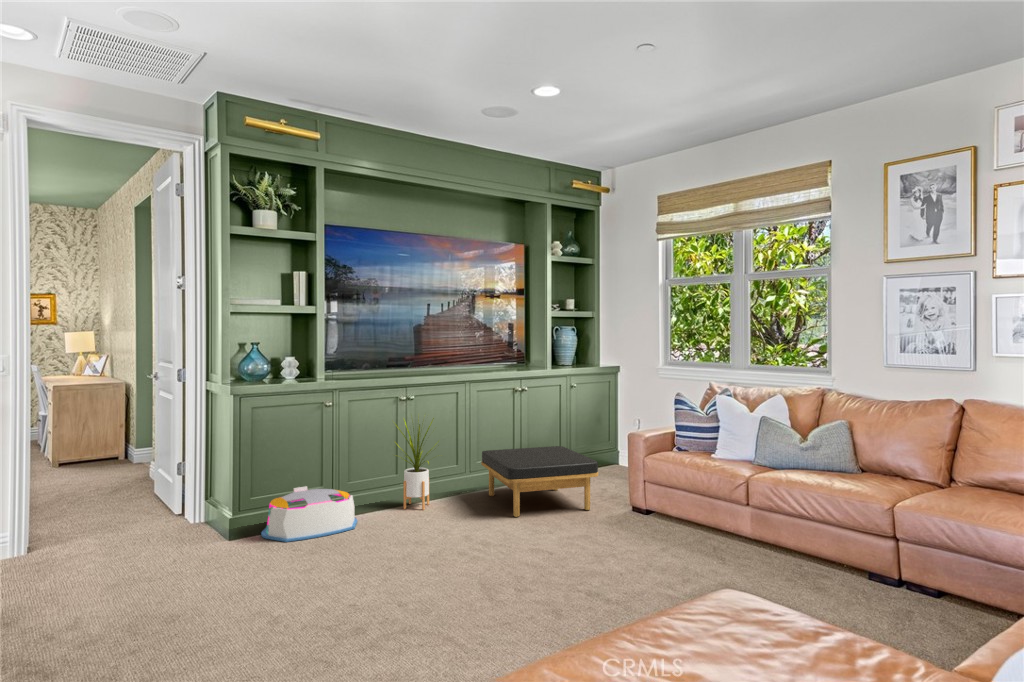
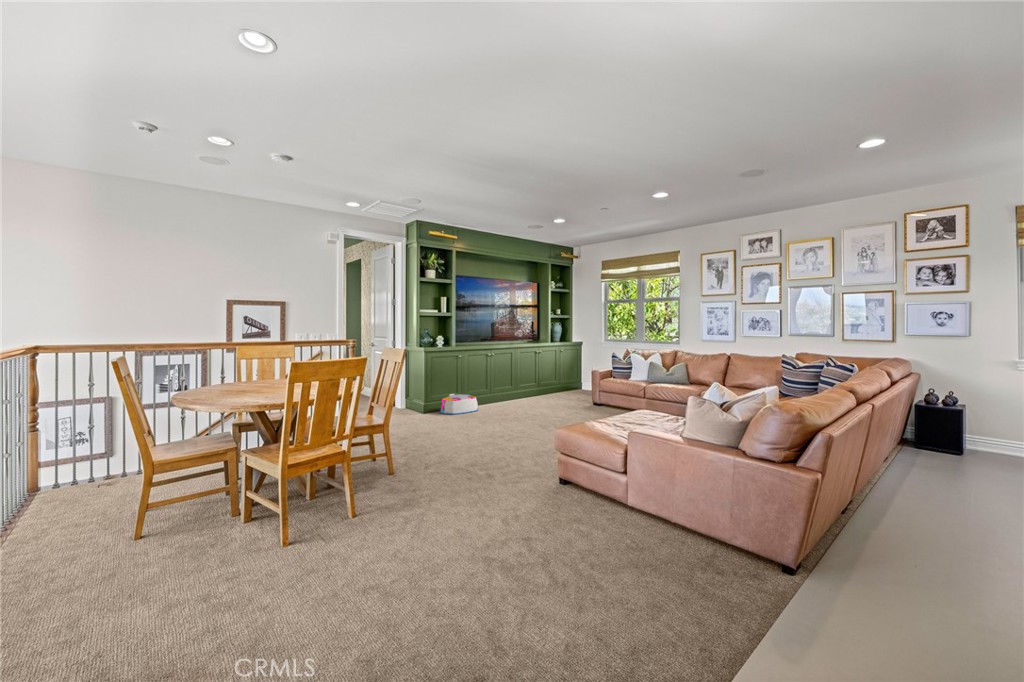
house plant: present [395,418,439,510] -> none [487,361,511,405]
ottoman: present [481,446,598,517] -> none [525,378,580,407]

